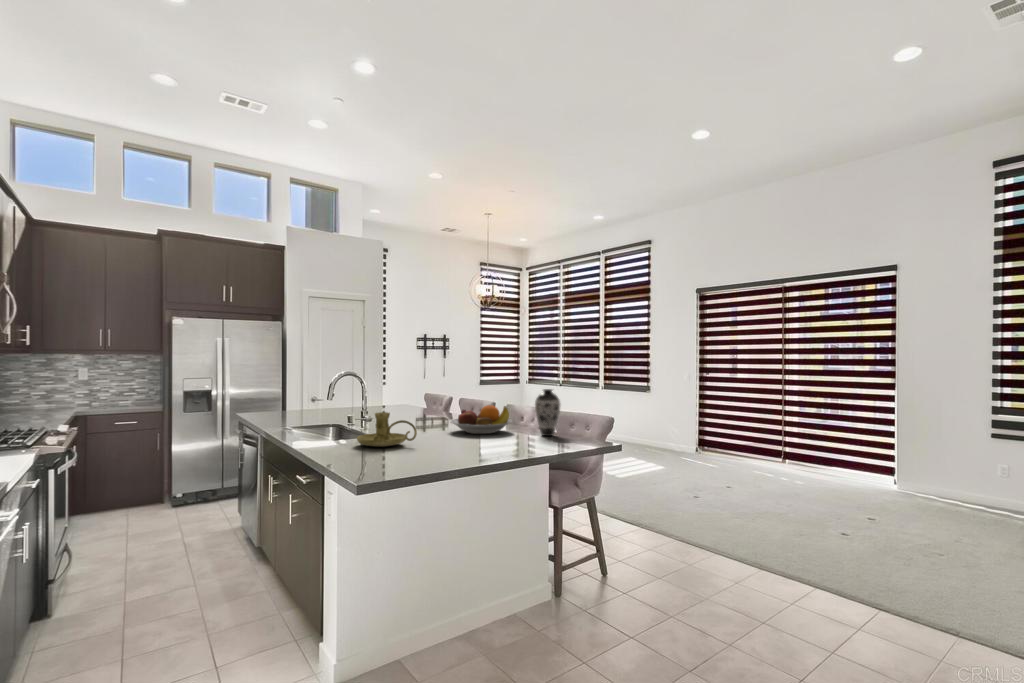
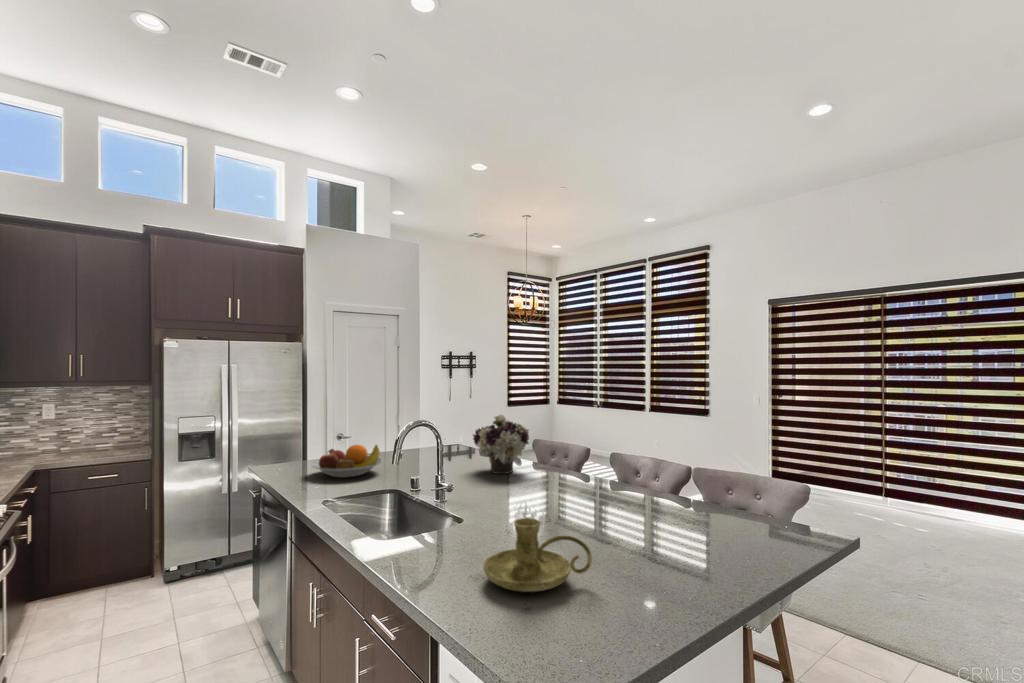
flower arrangement: none [399,372,441,415] -> present [473,414,529,474]
decorative vase: present [535,389,561,436] -> none [731,456,776,534]
fruit bowl: present [450,405,512,434] -> present [311,445,382,478]

